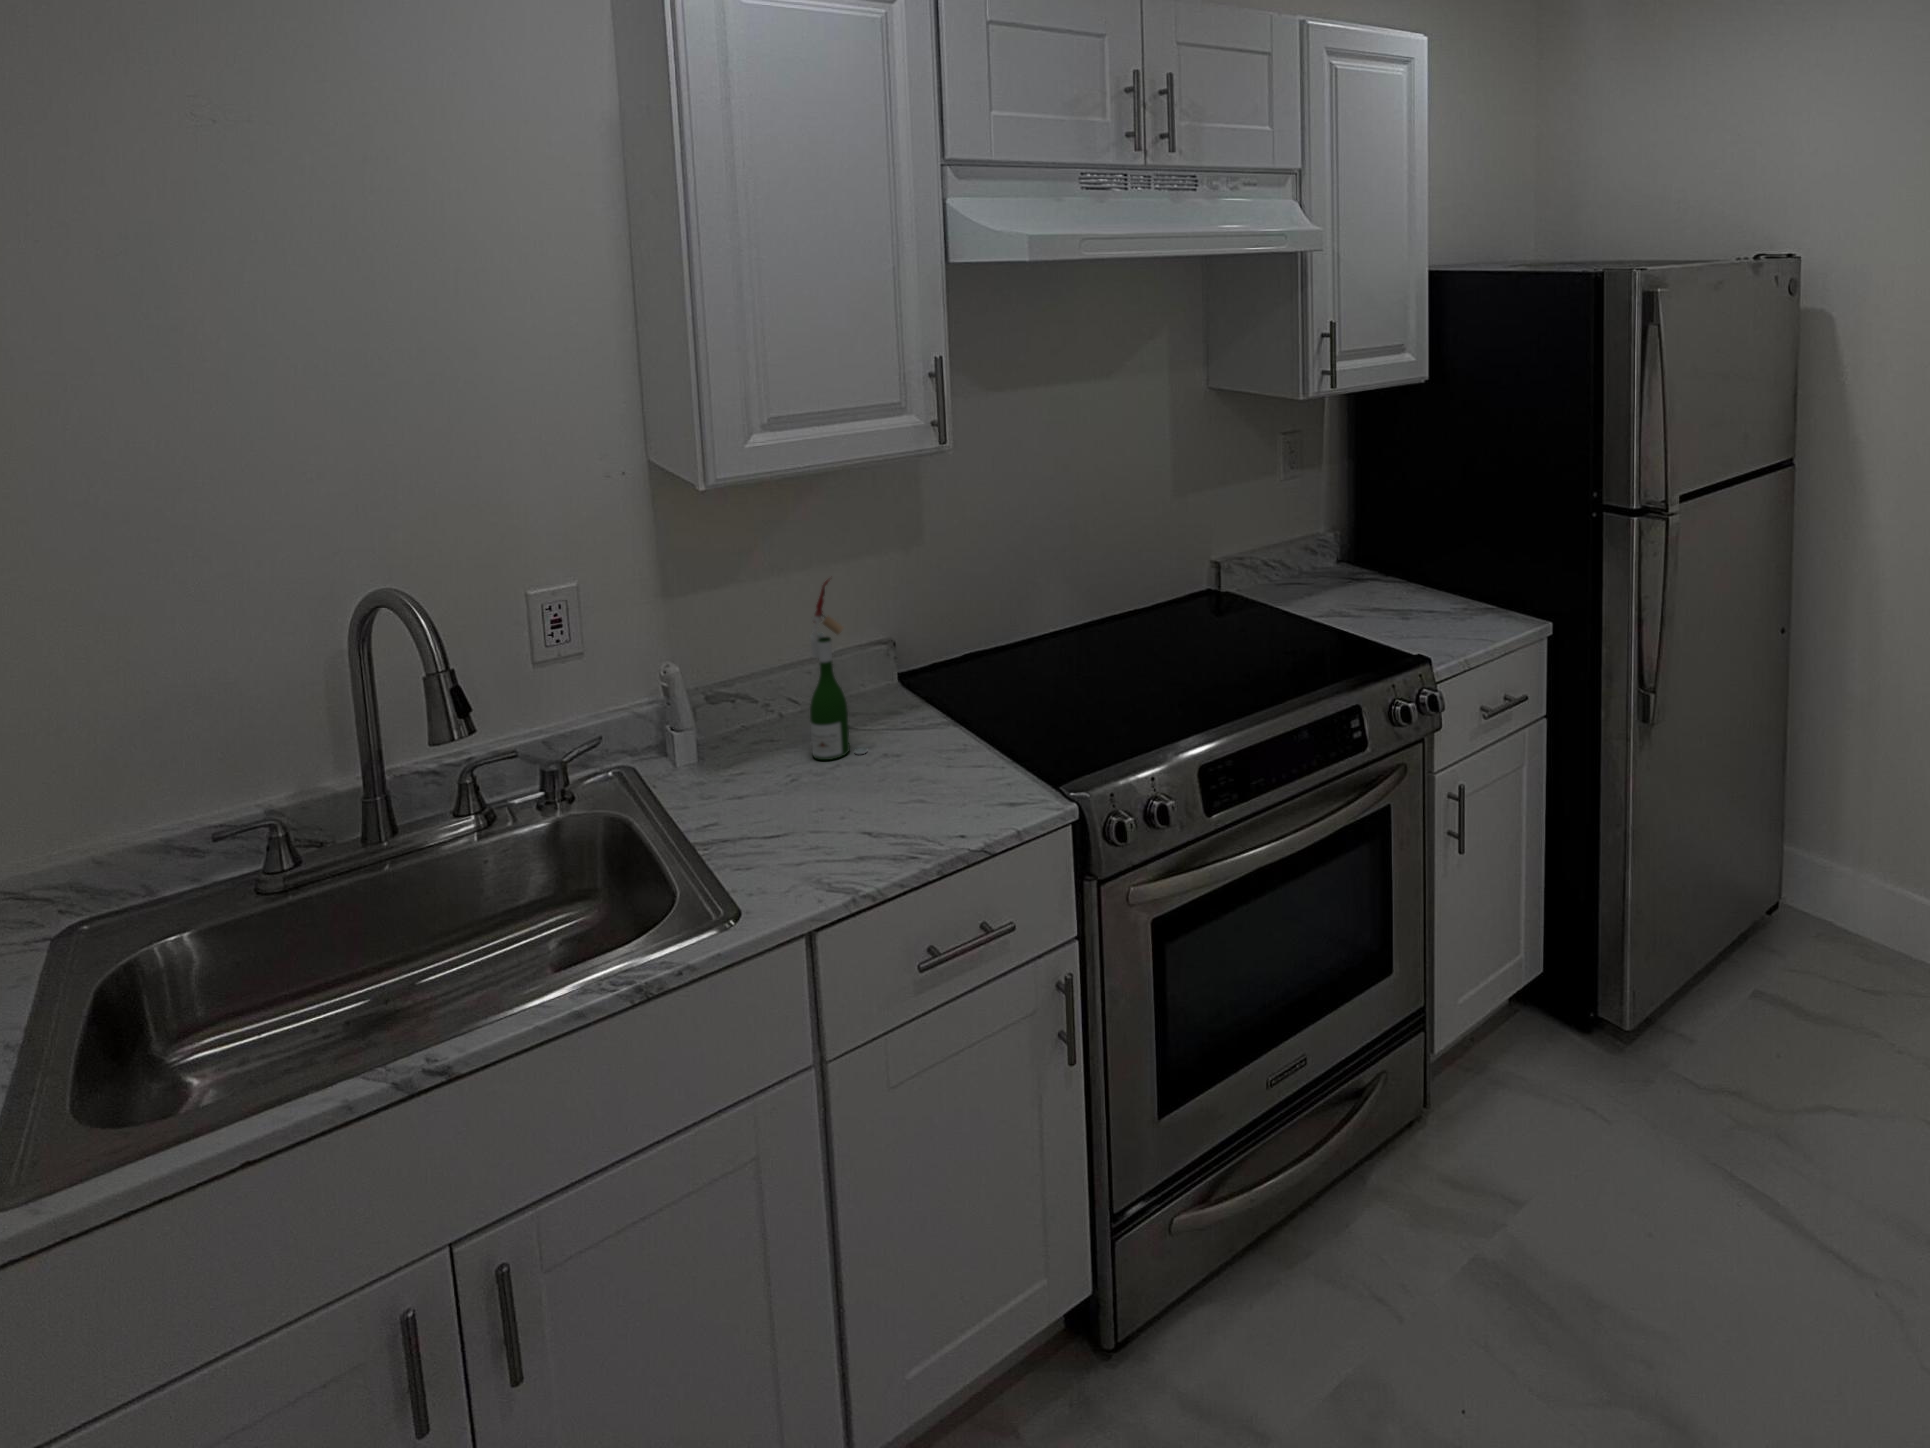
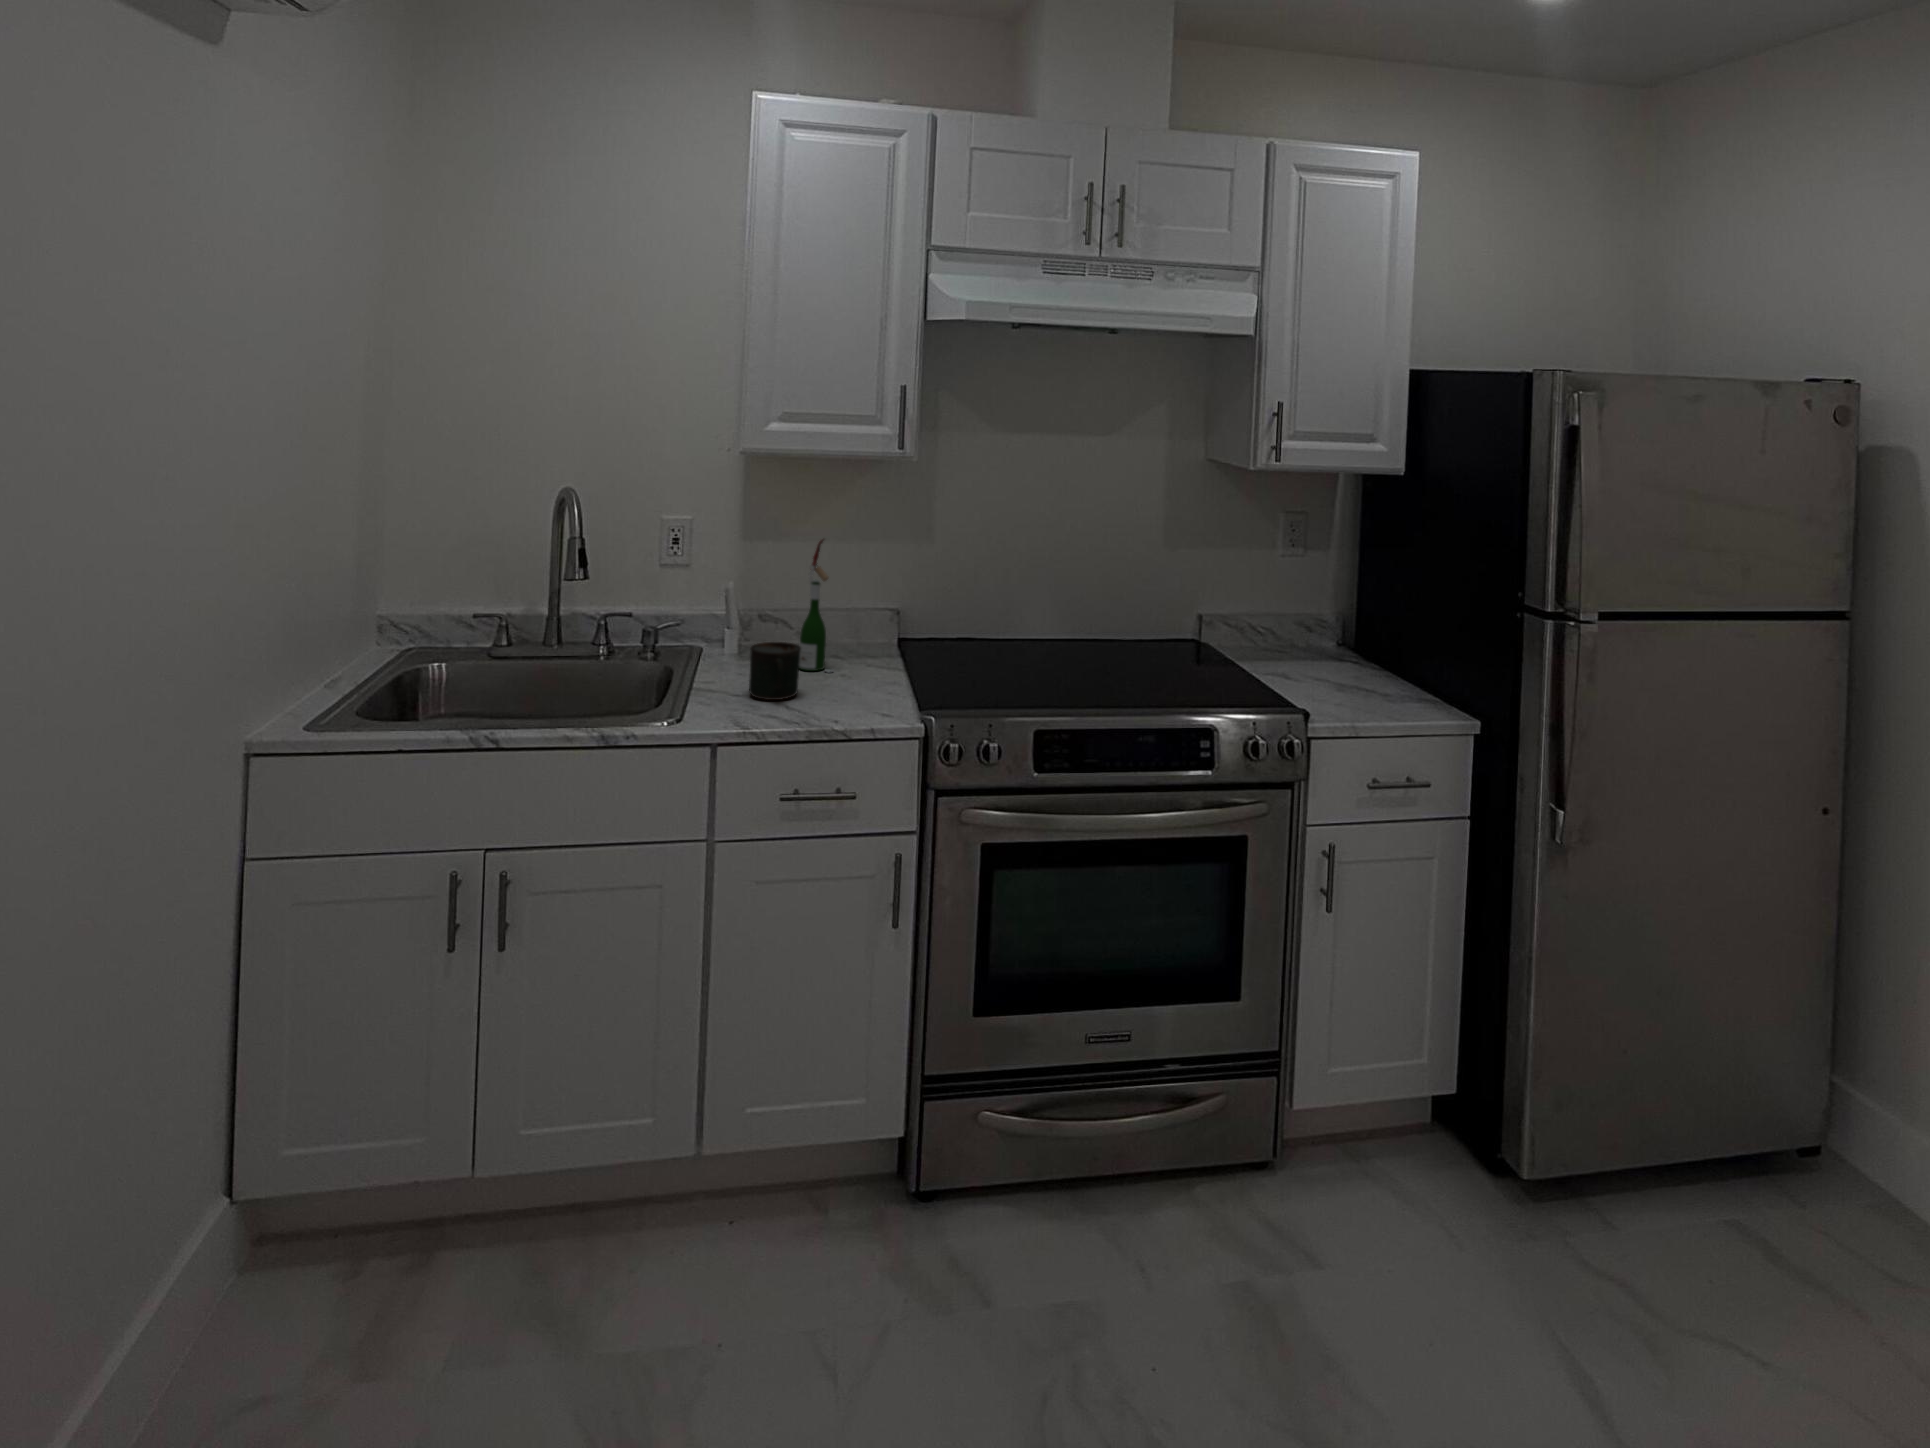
mug: none [792,739,870,833] -> present [749,642,801,700]

